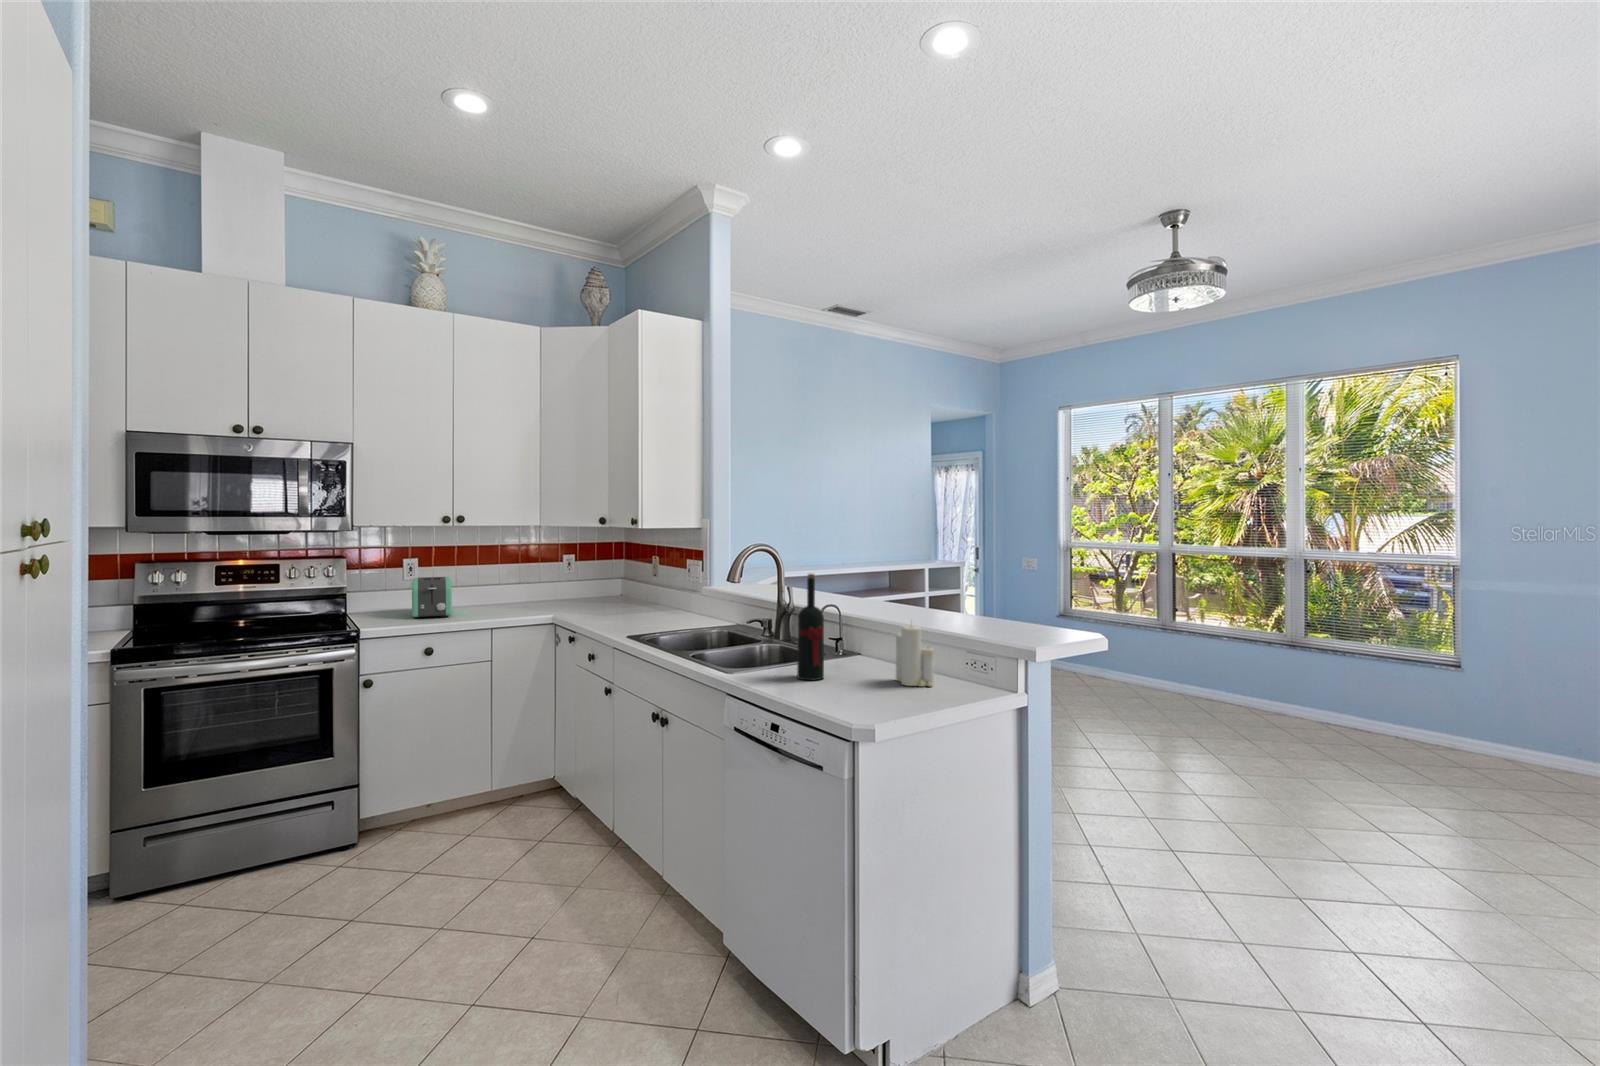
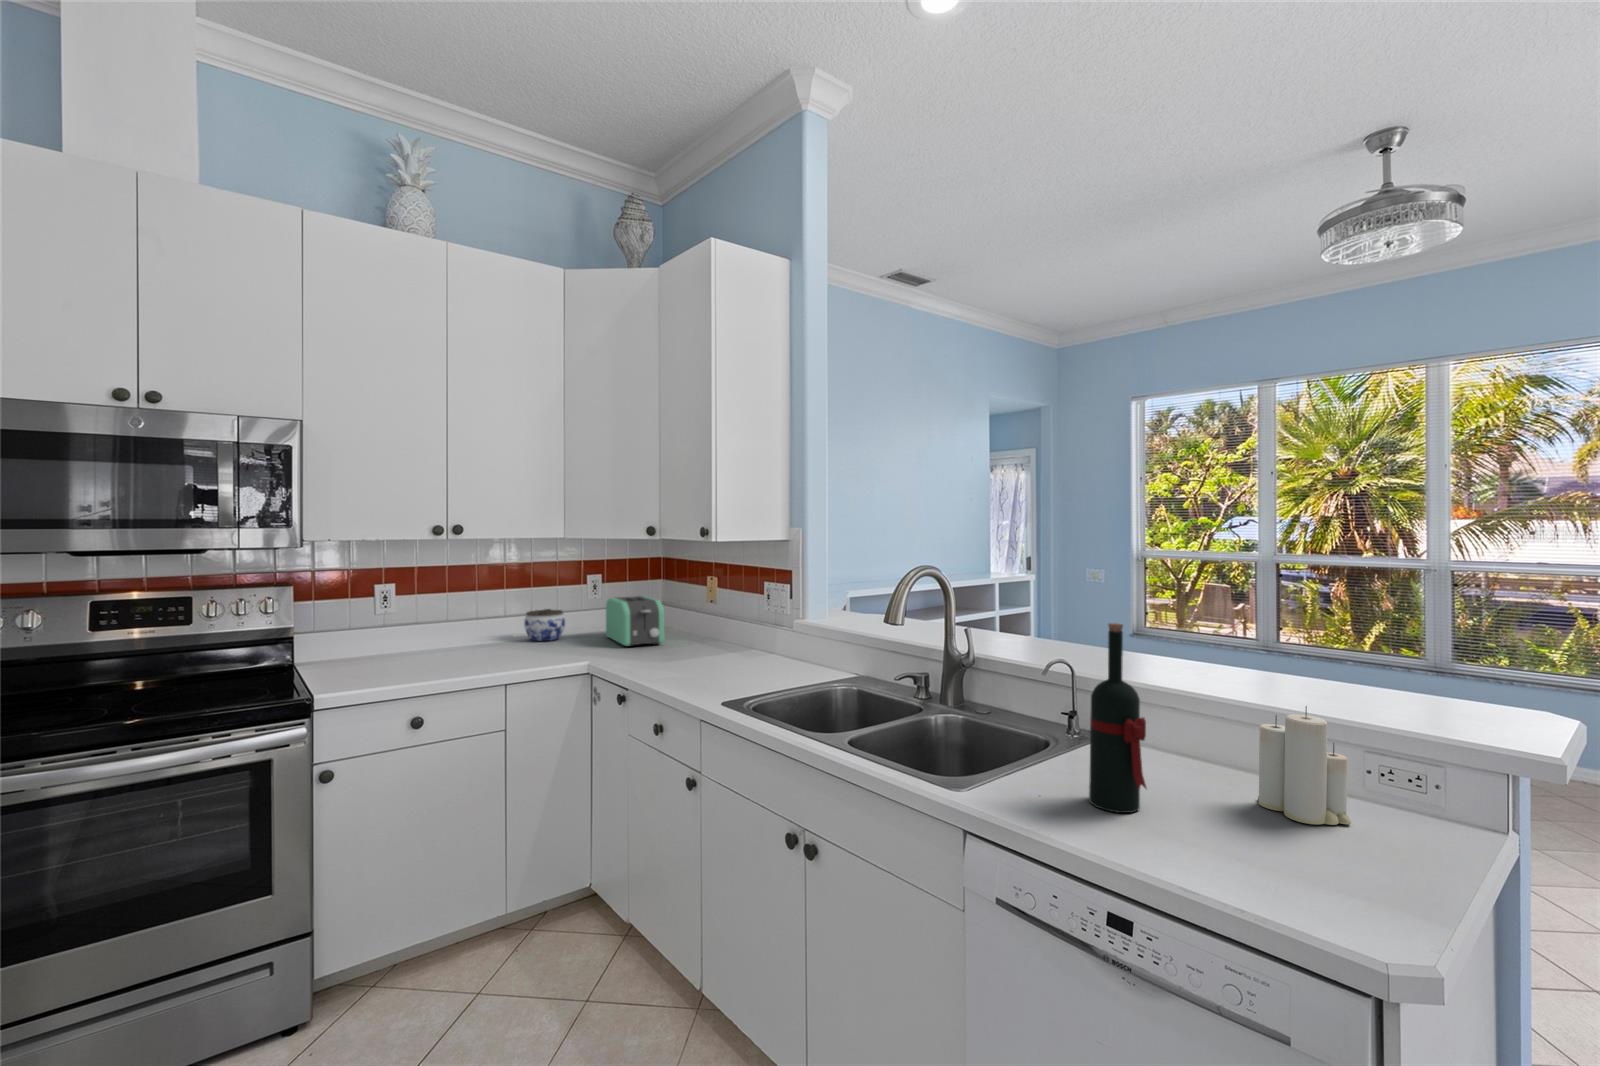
toaster: present [412,577,452,618] -> present [606,596,664,647]
jar: none [512,580,543,603] -> present [524,609,565,641]

